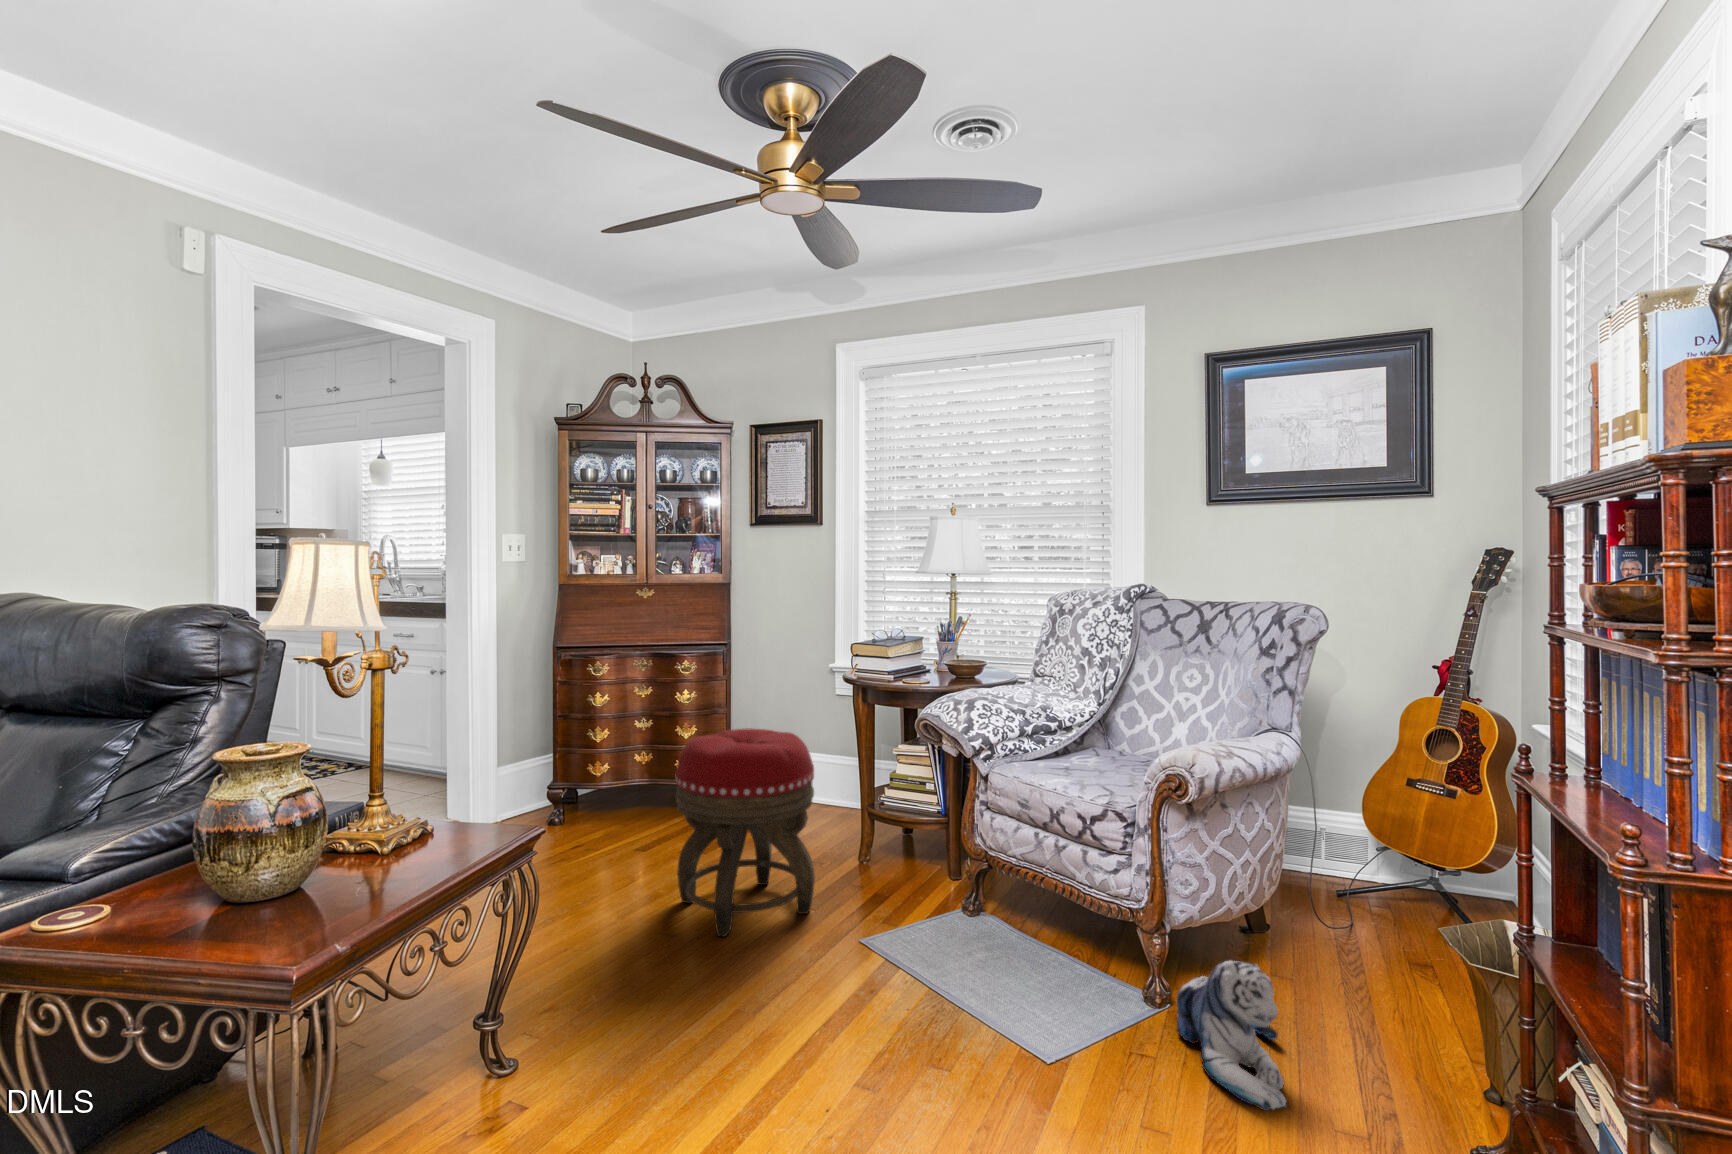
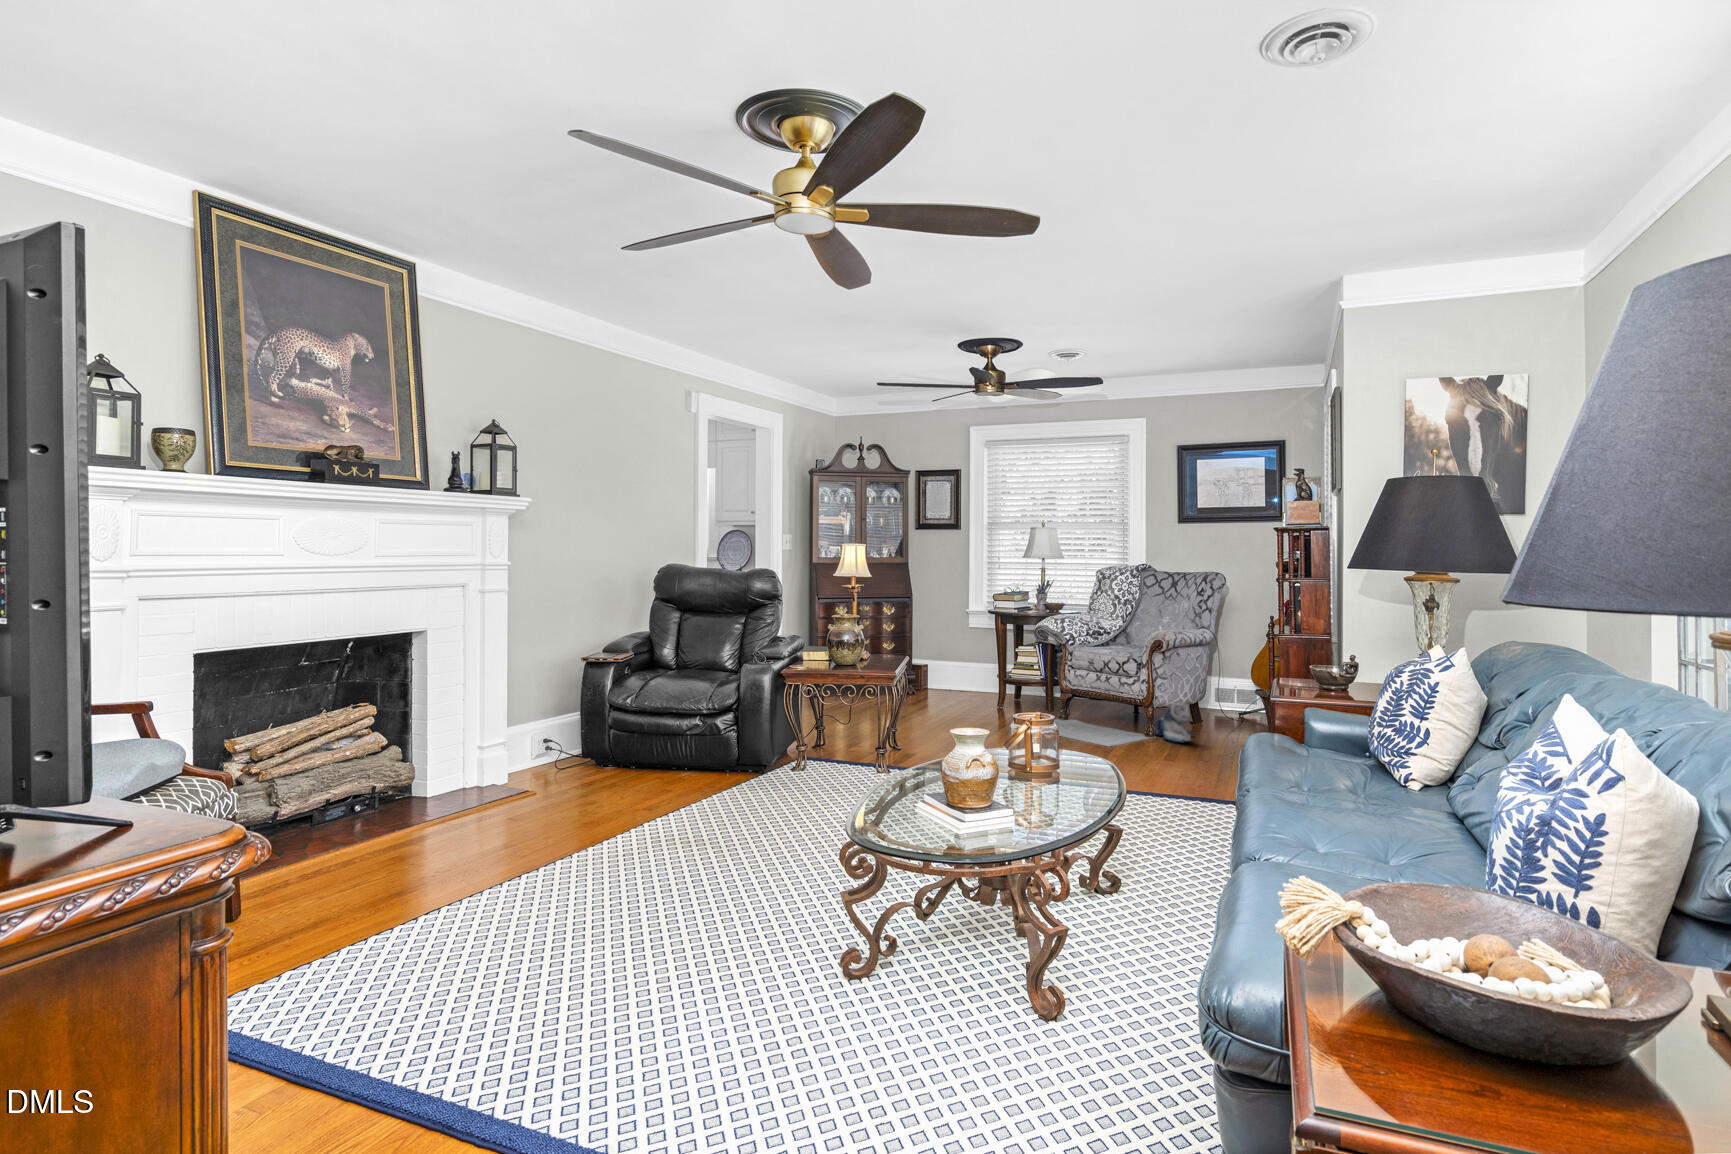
footstool: present [676,728,815,937] -> none [924,634,991,721]

